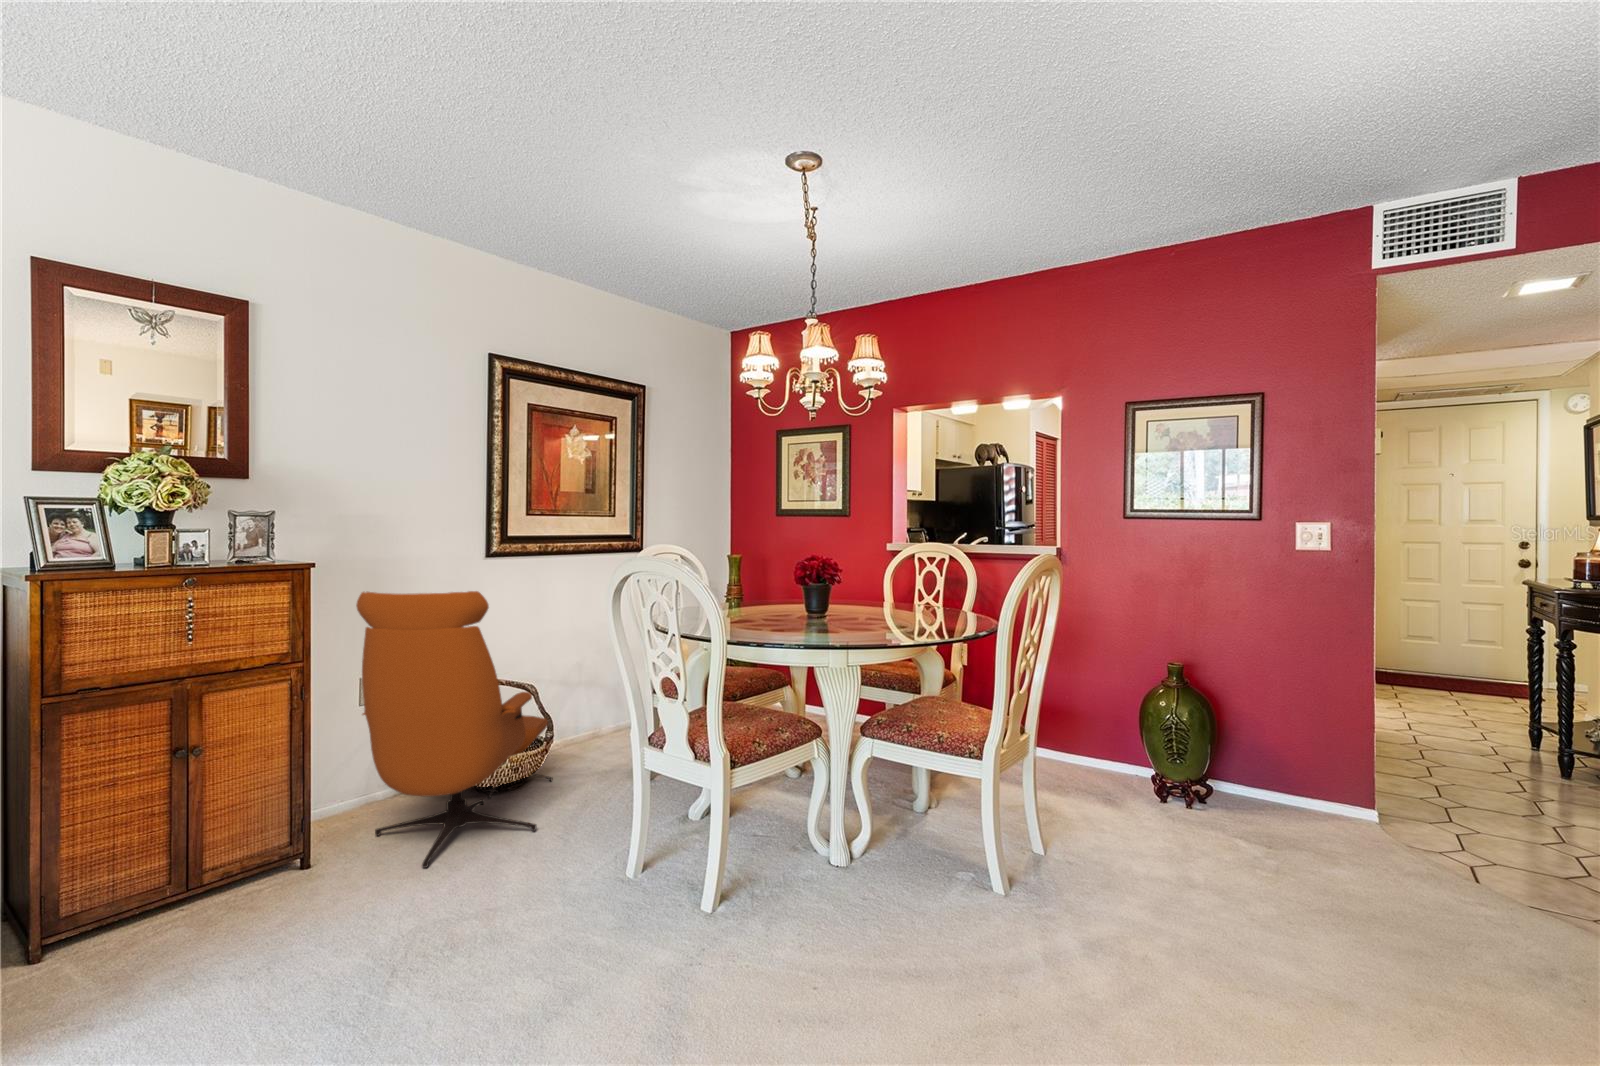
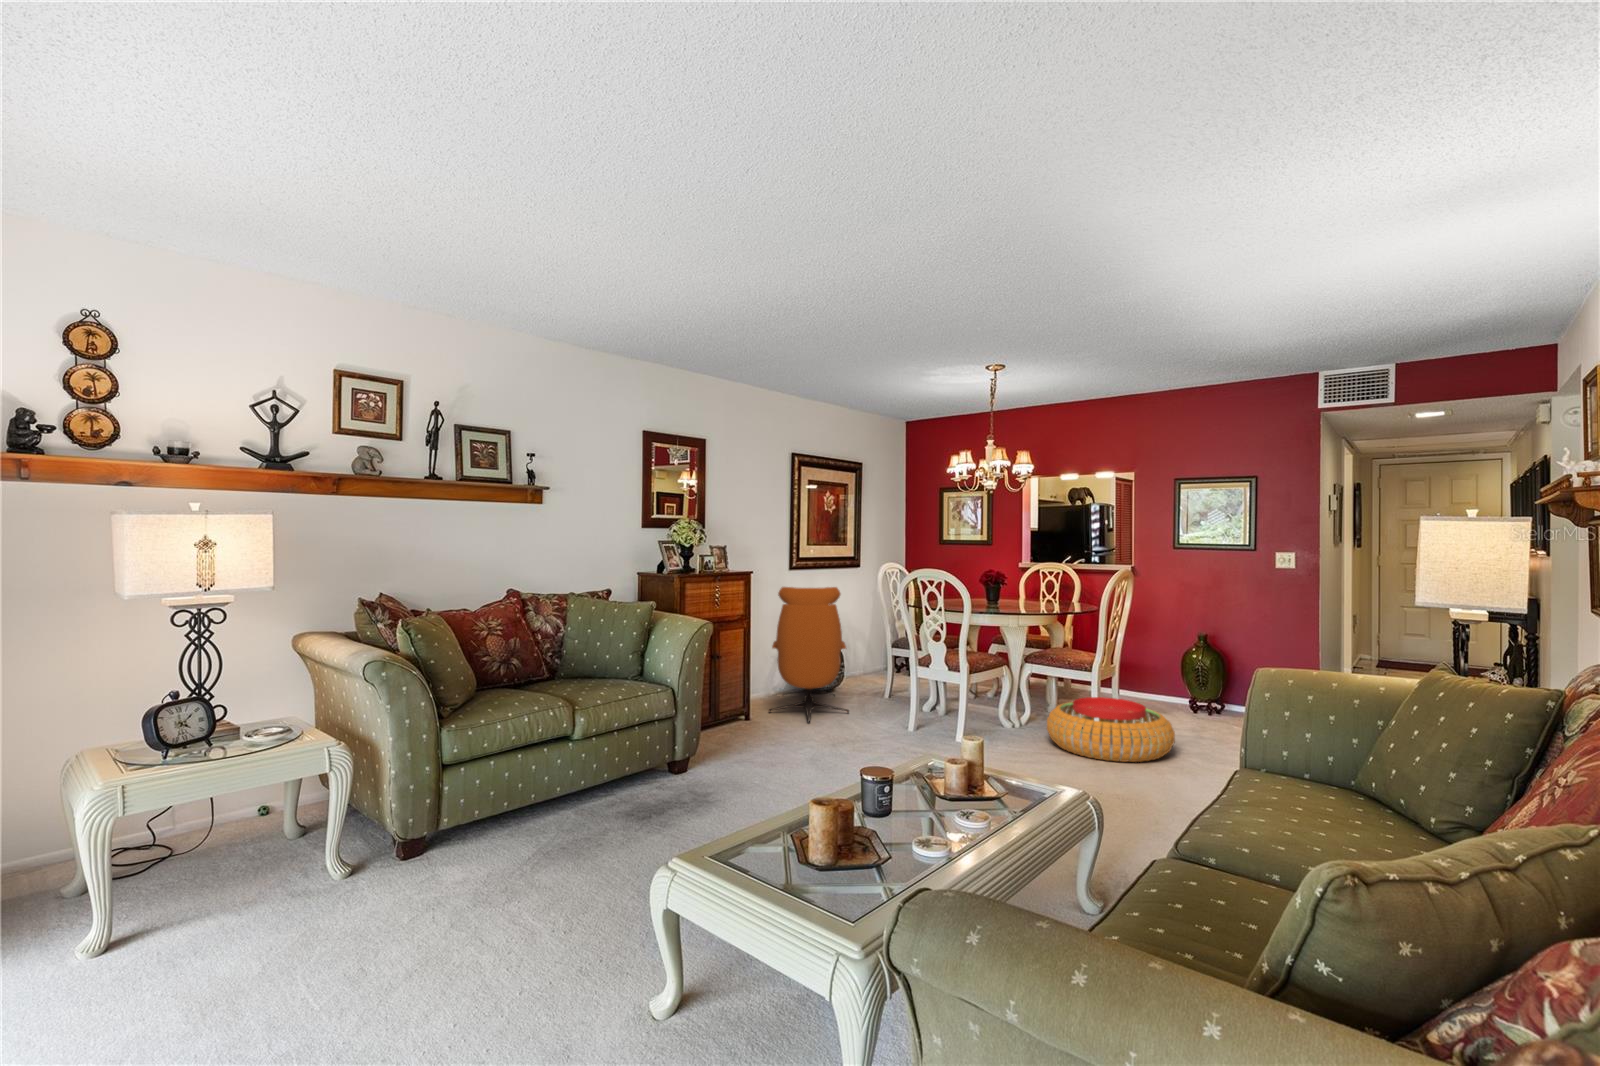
pouf: none [884,811,1148,993] -> present [1047,697,1175,762]

